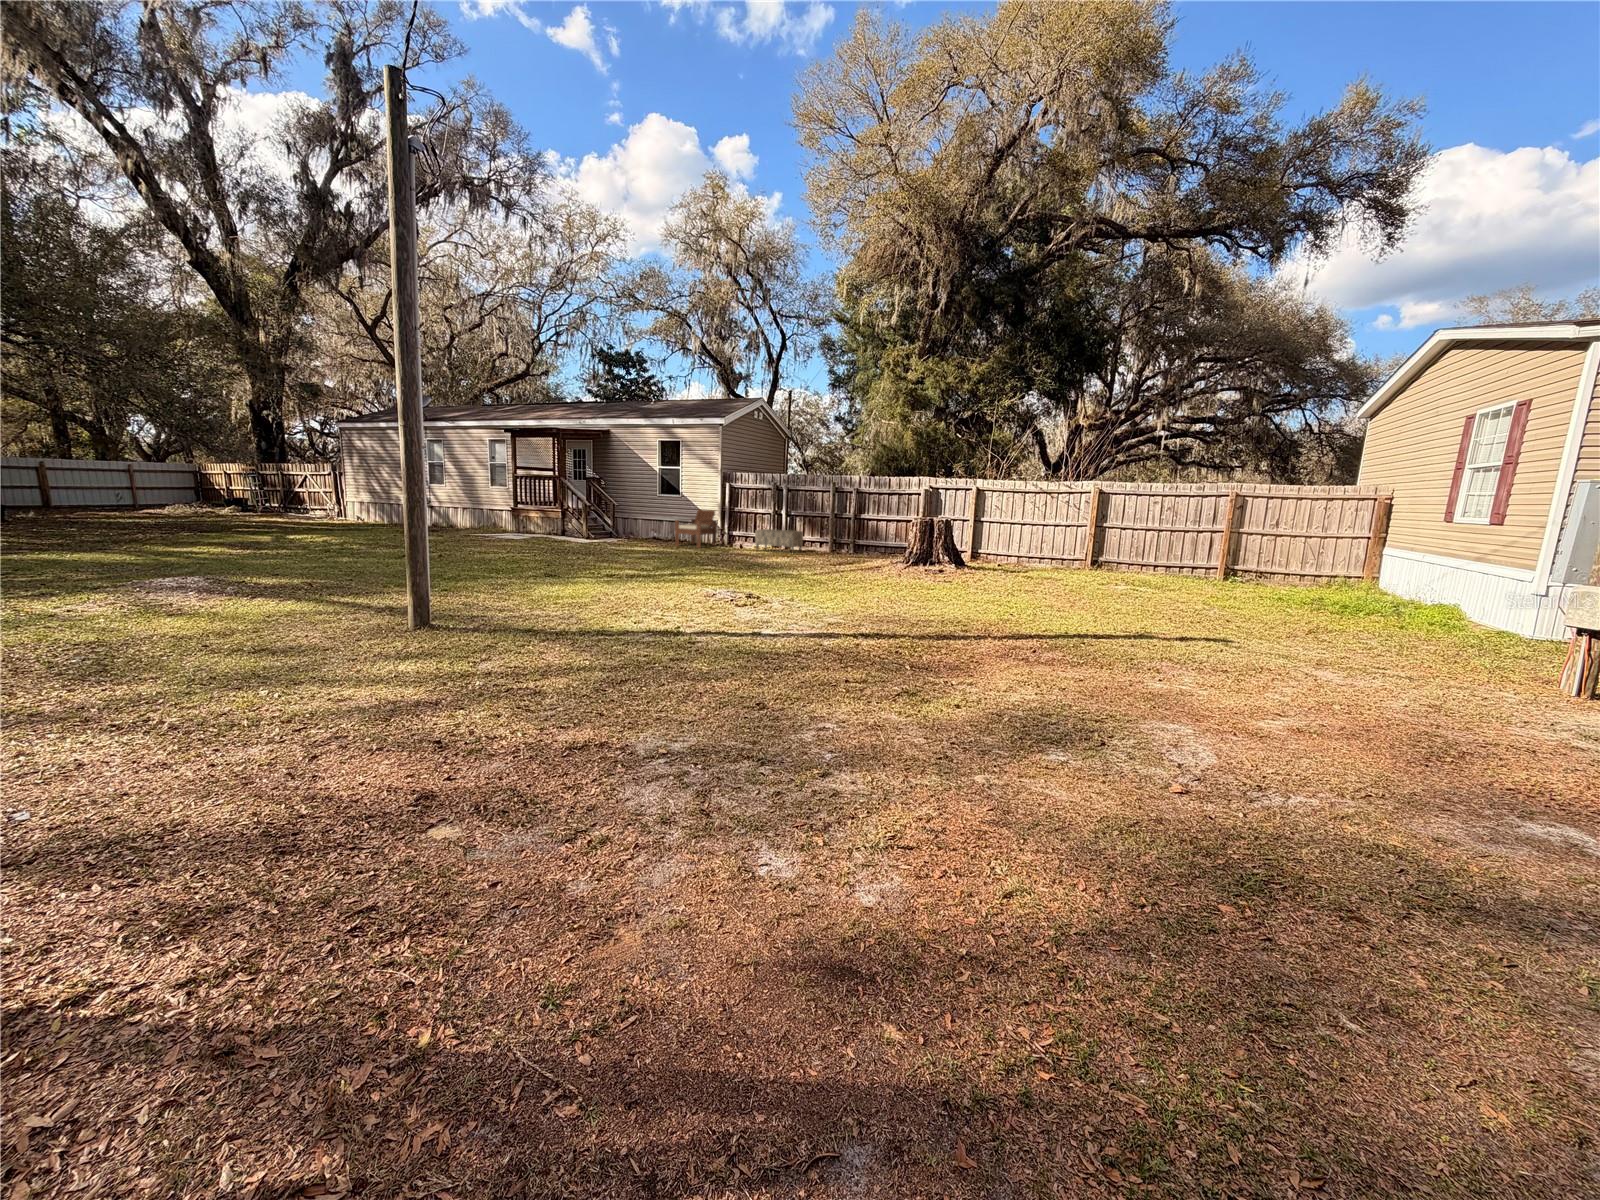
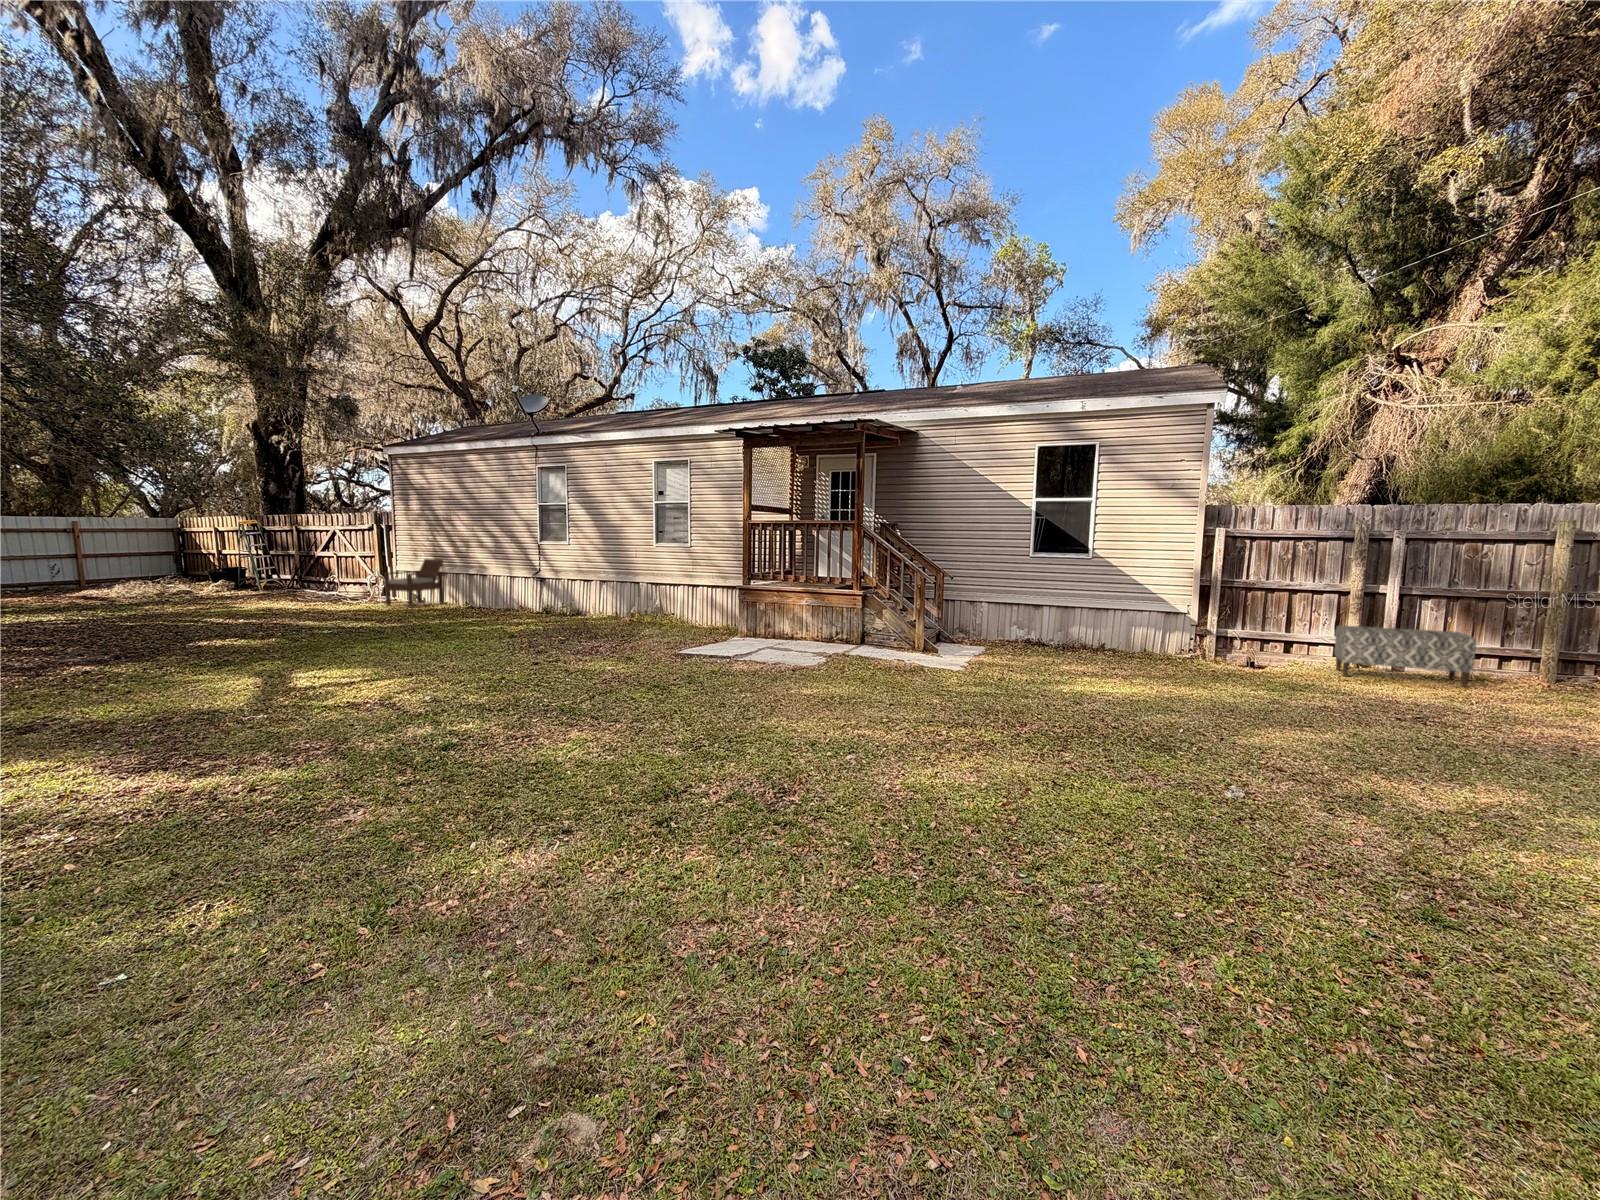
chair: present [675,509,717,548] -> present [384,559,444,607]

